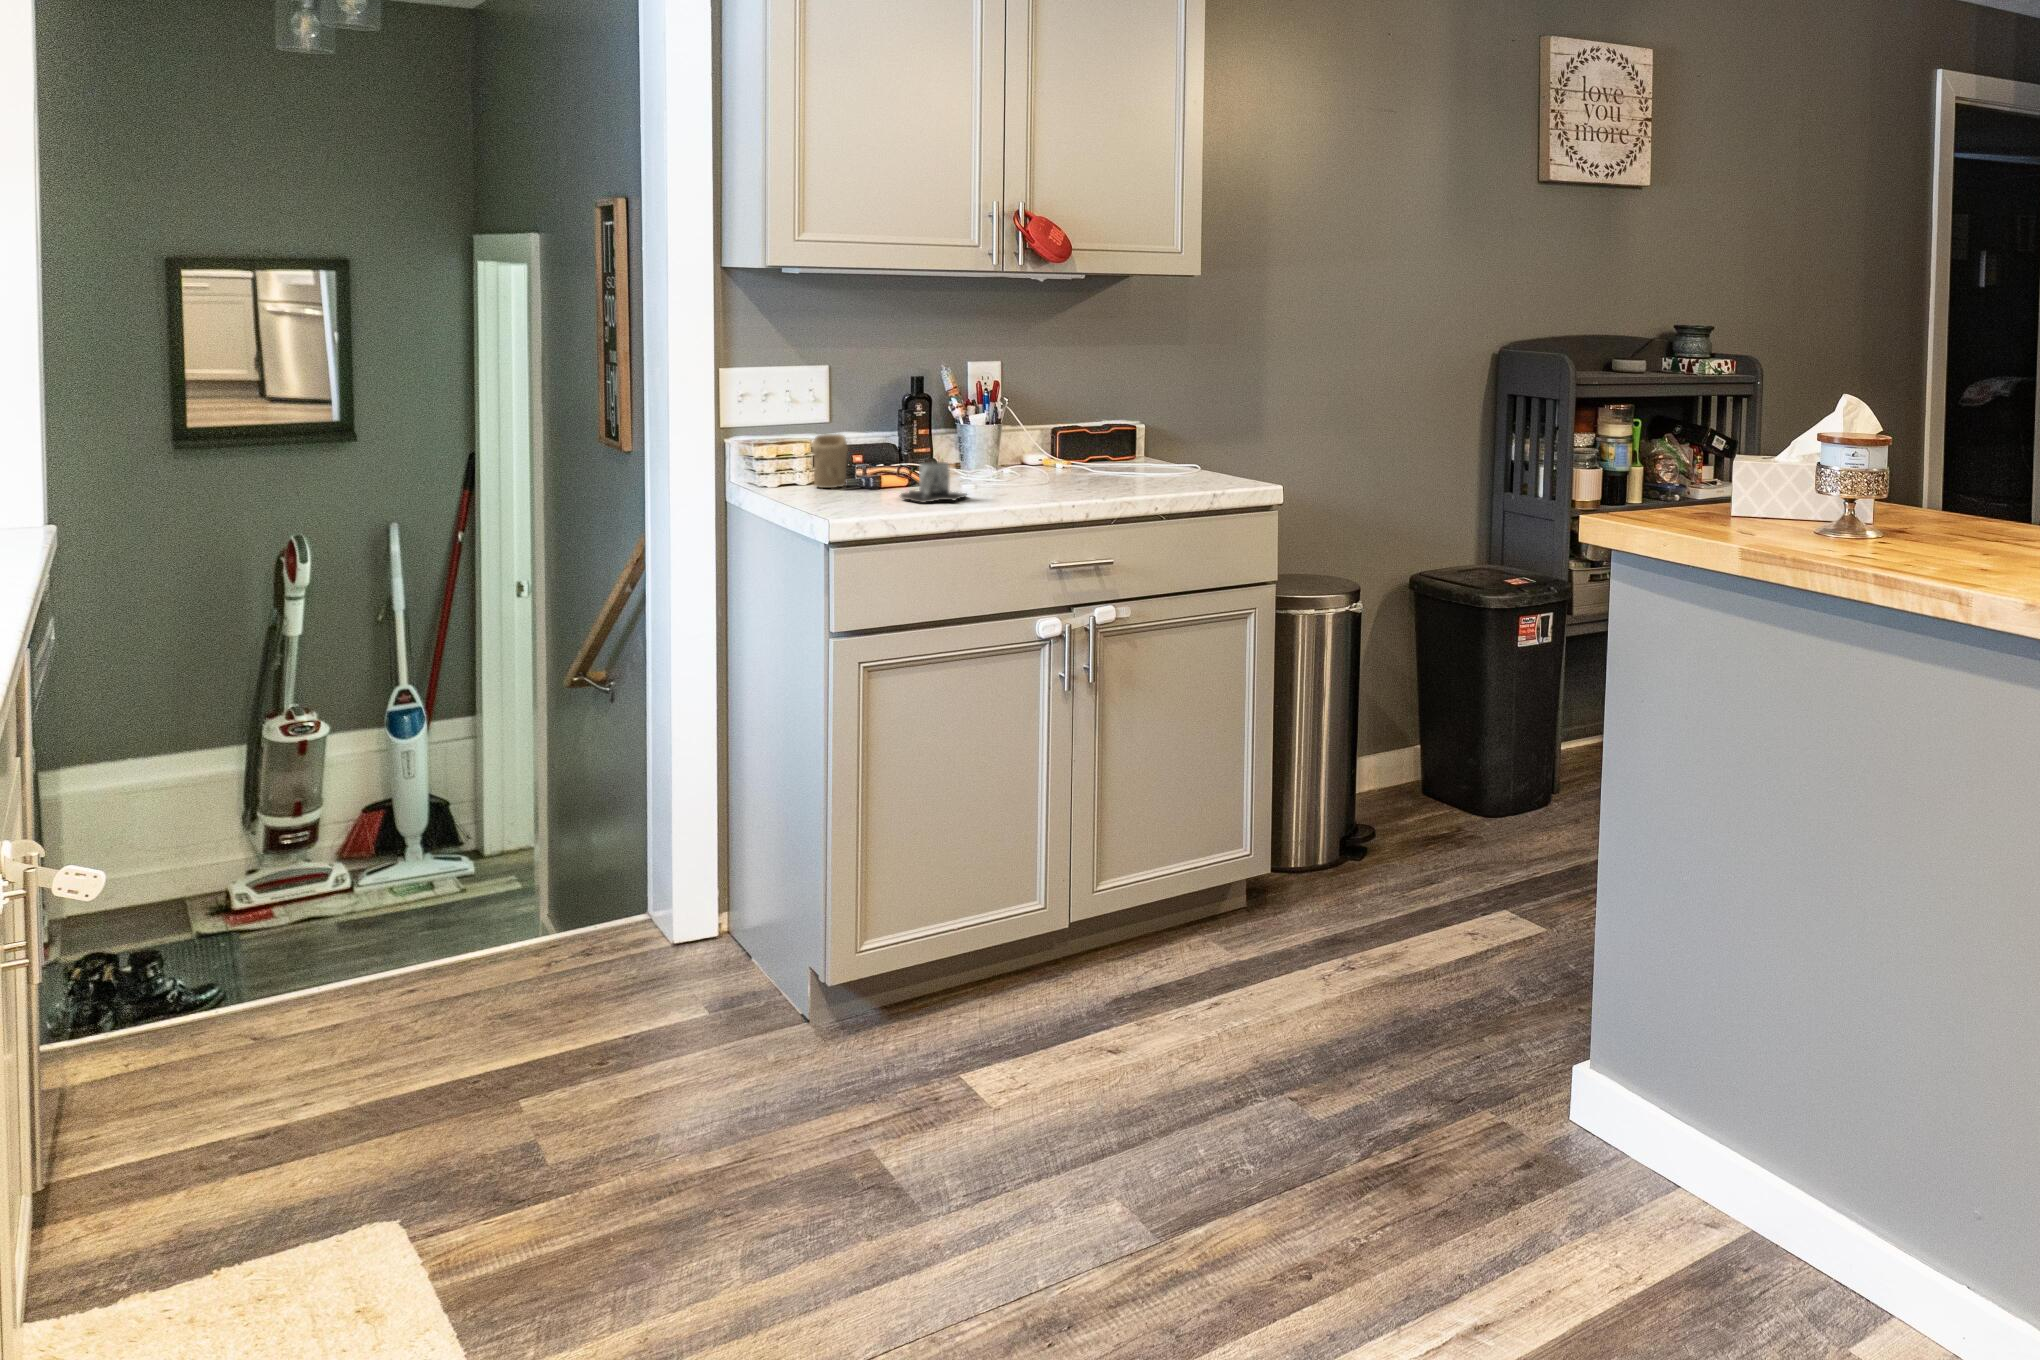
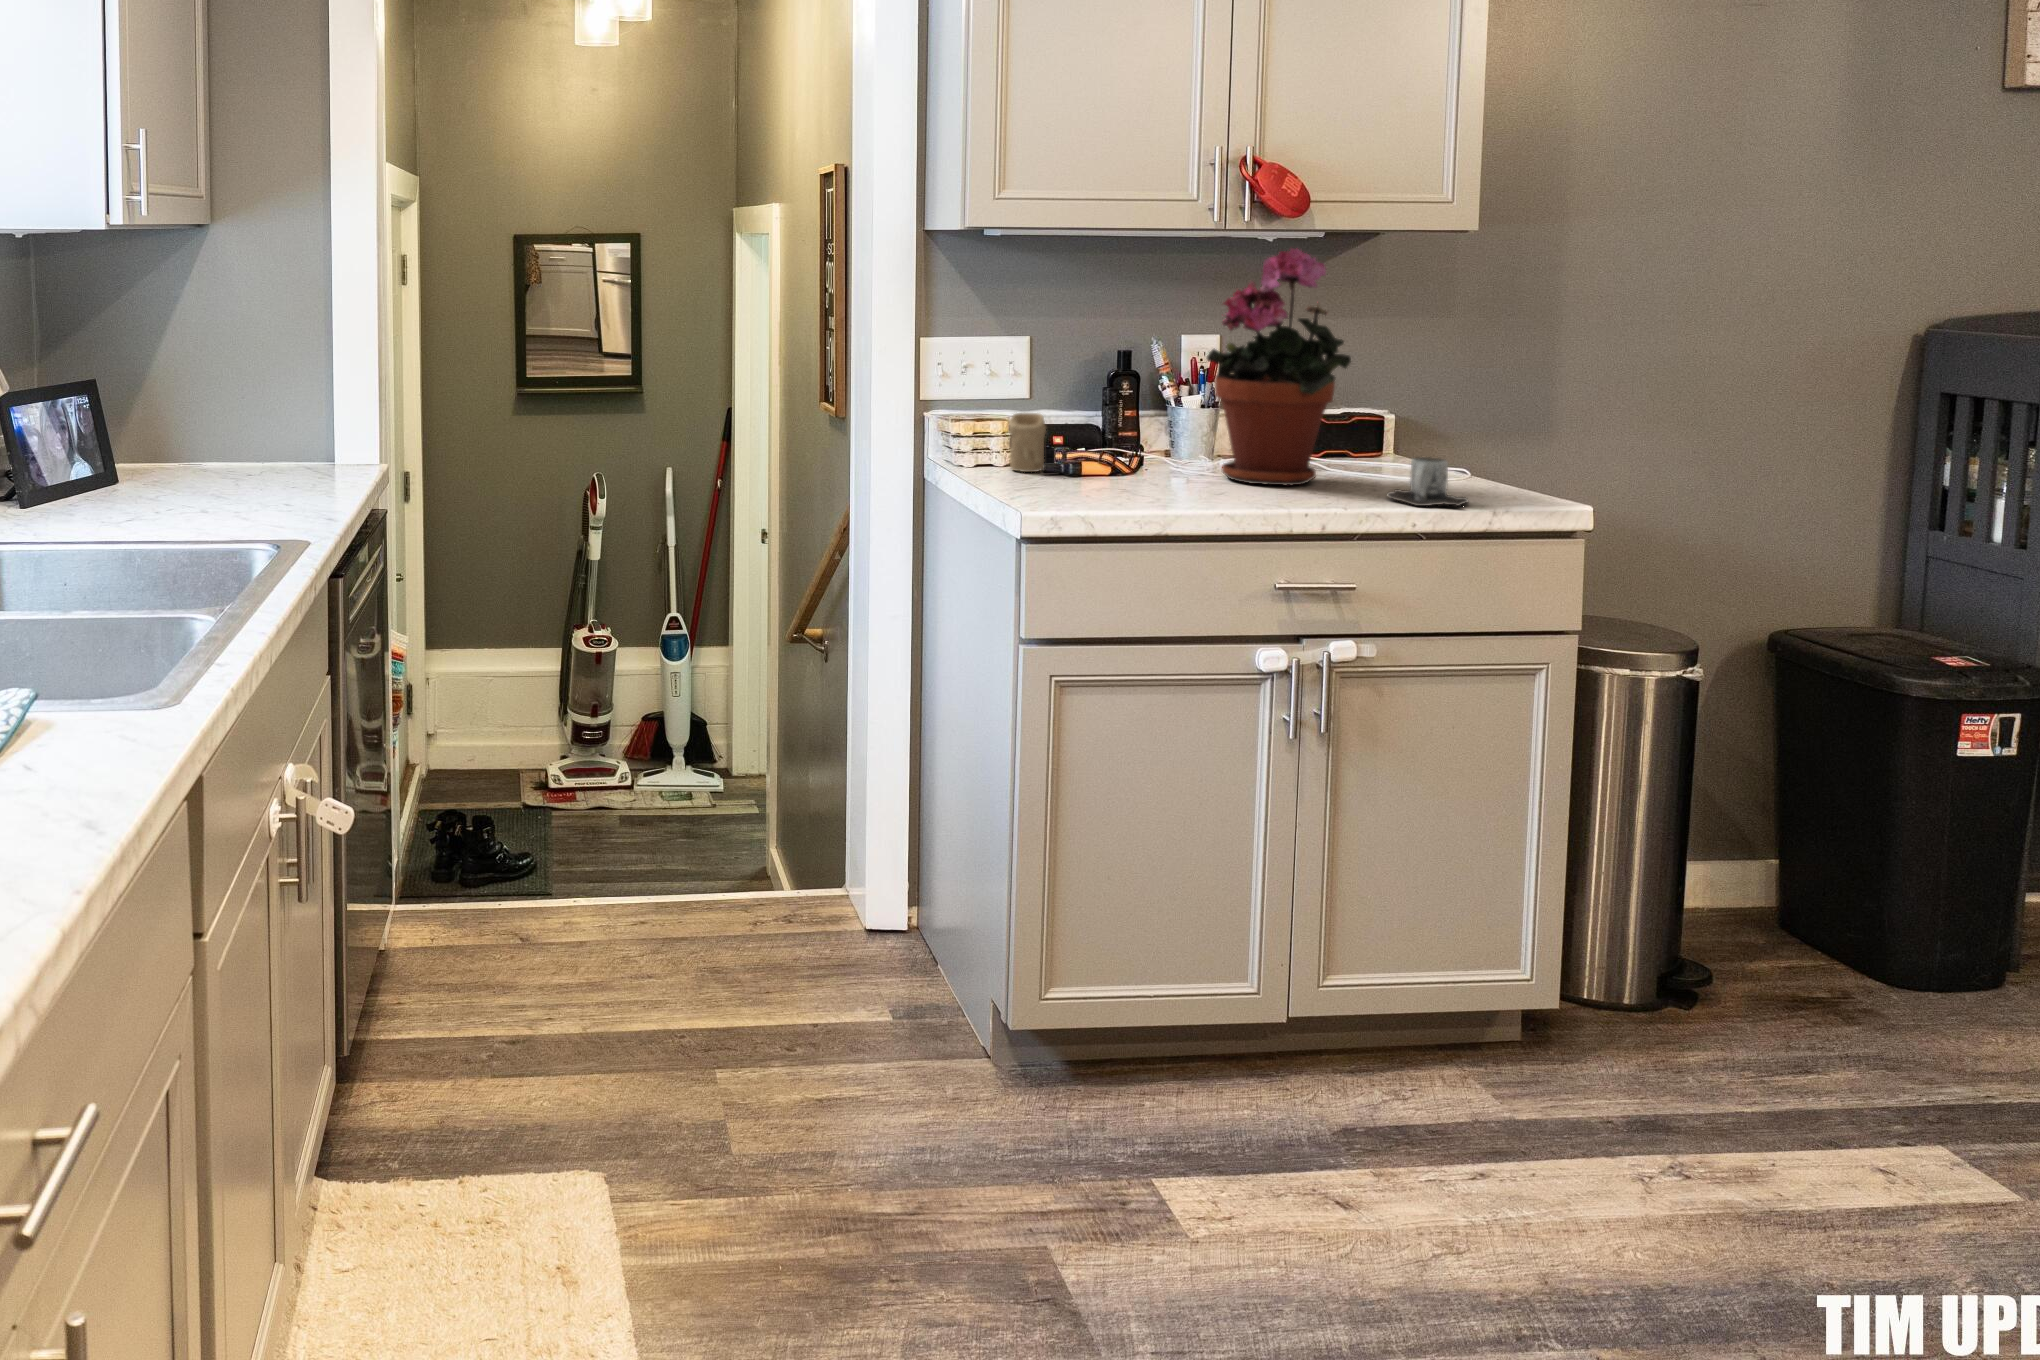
potted plant: none [990,287,1108,485] -> present [1207,249,1351,485]
mug: present [901,461,966,503] -> present [1387,457,1468,506]

